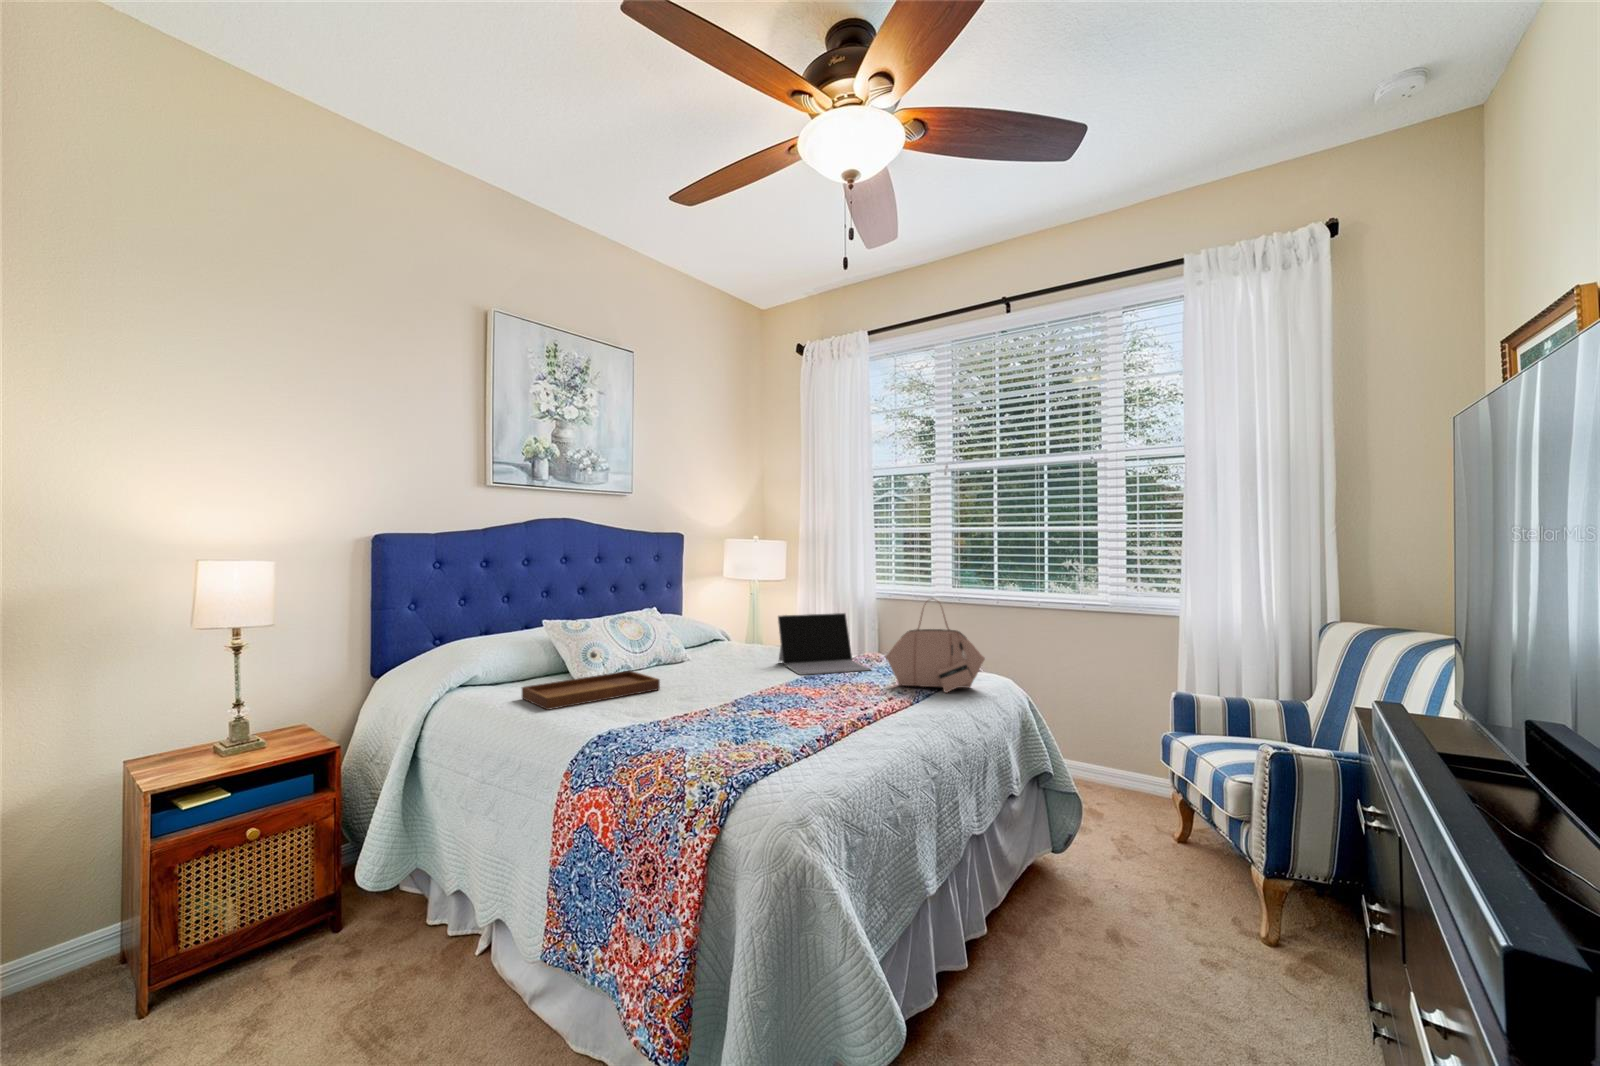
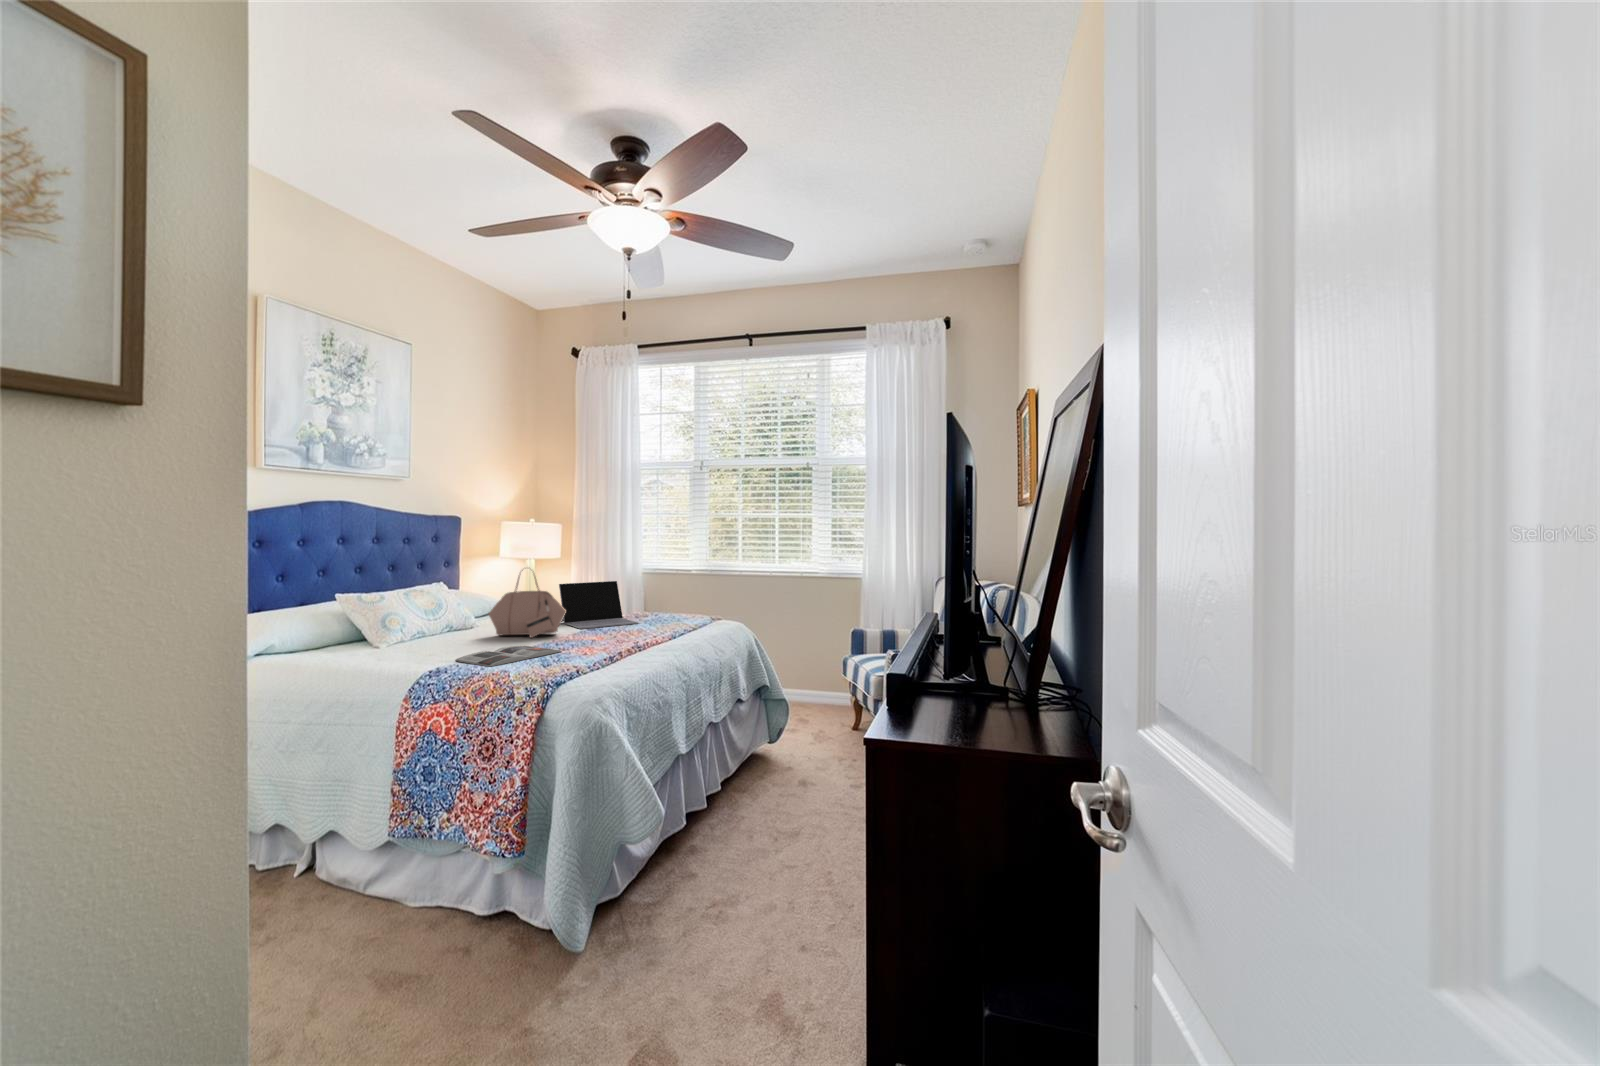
handbag: present [886,604,985,693] -> present [489,570,566,638]
tray: present [522,652,660,710] -> none [331,615,461,662]
magazine: none [639,700,768,735] -> present [455,645,561,667]

